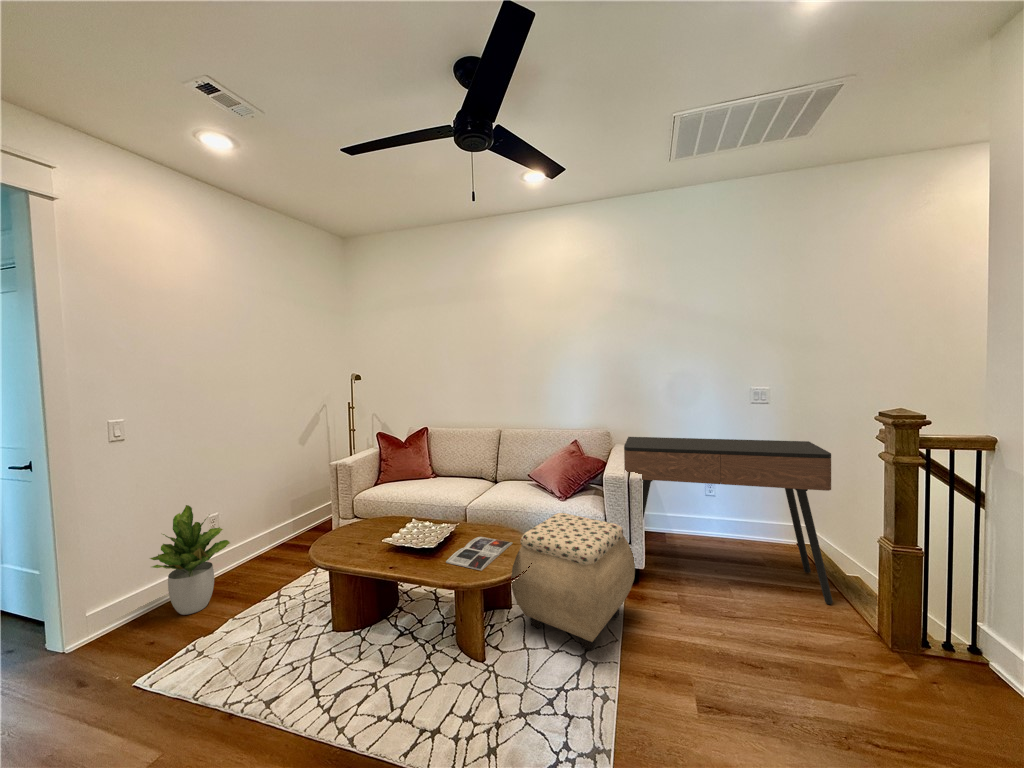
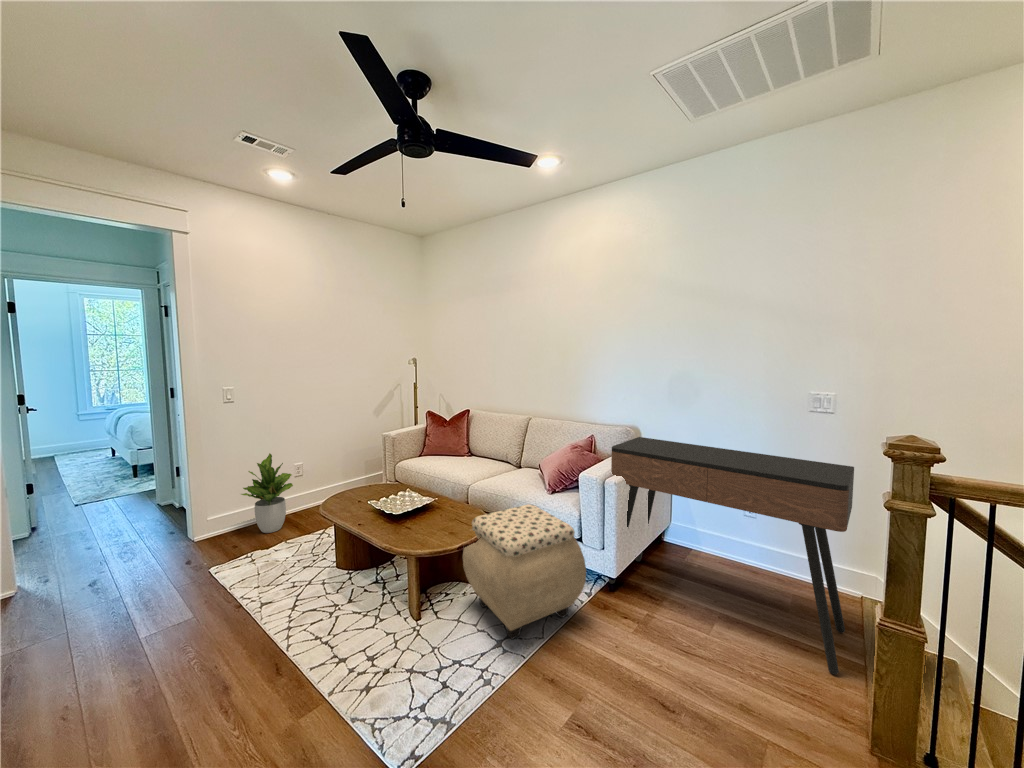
magazine: present [446,537,512,571] -> none [400,513,469,541]

